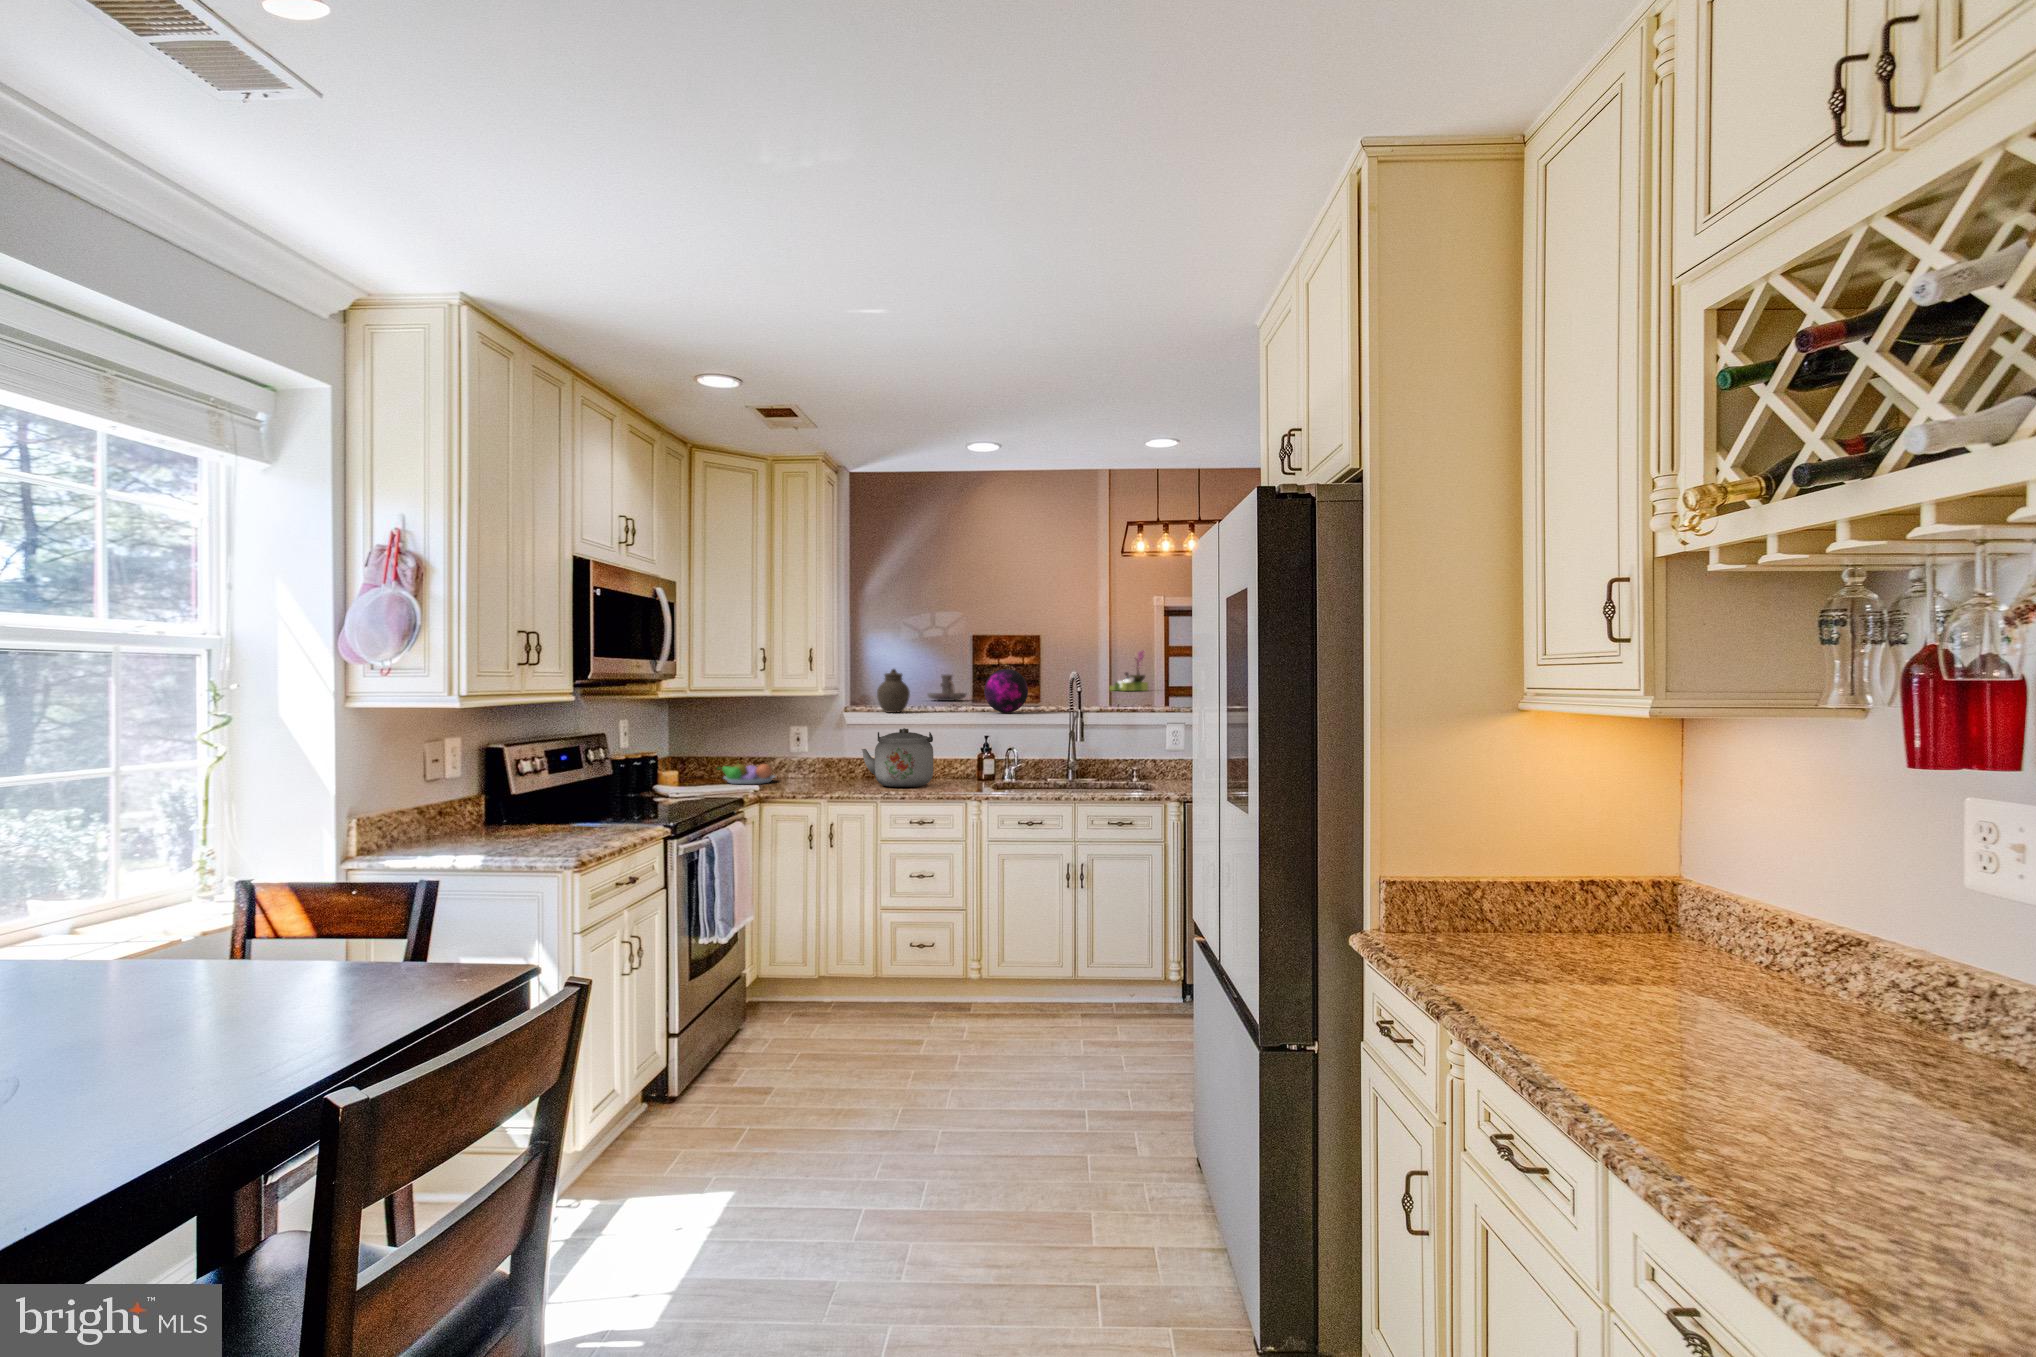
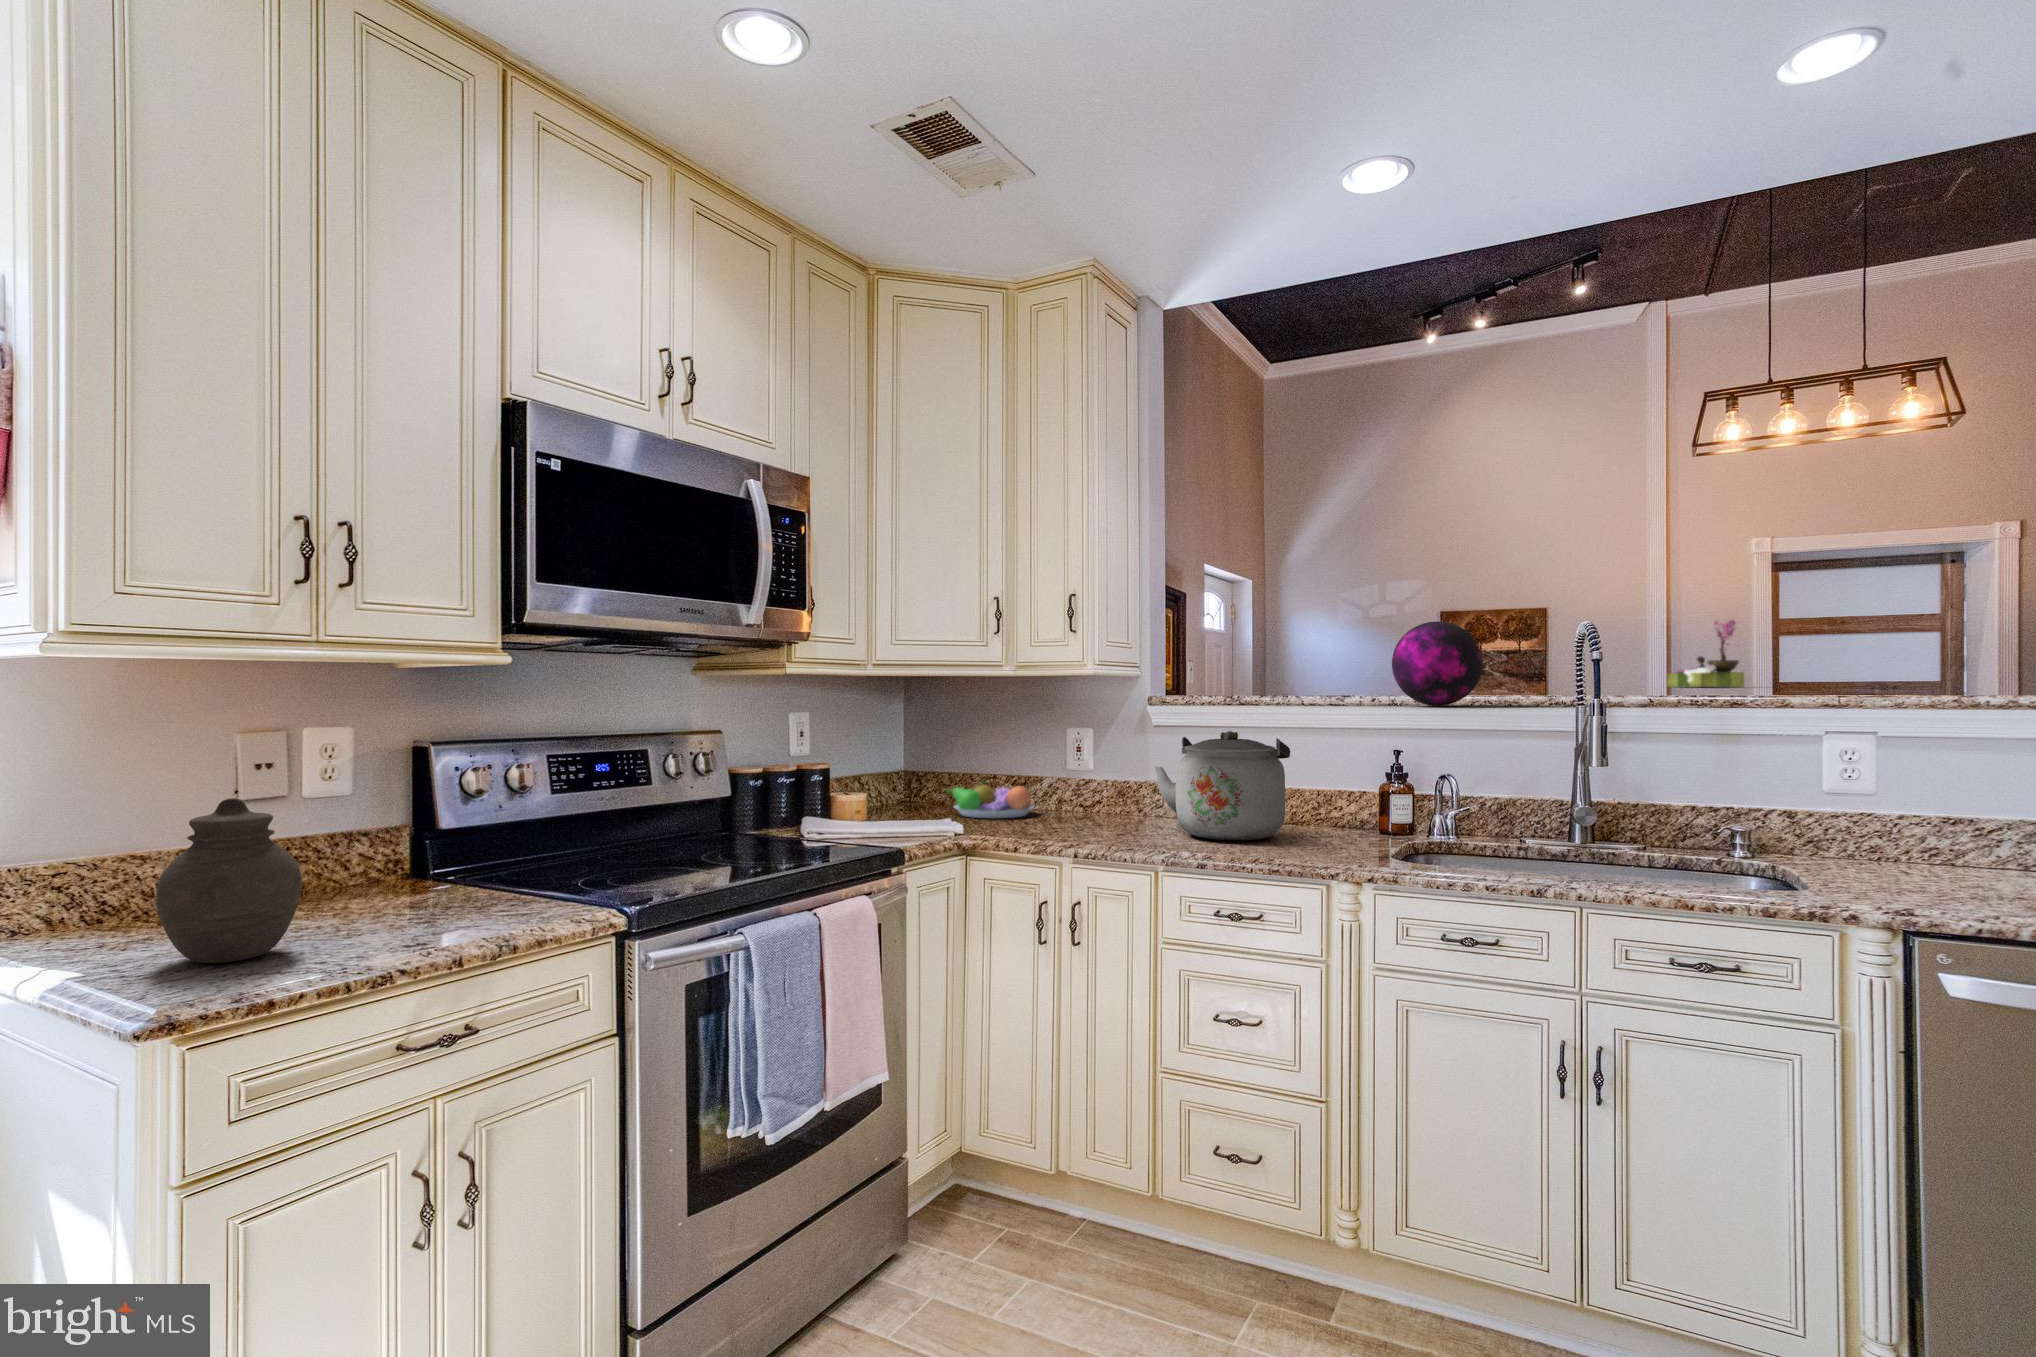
jar: present [877,669,910,713] -> present [156,798,302,963]
candle holder: present [928,675,966,701] -> none [1329,653,1395,695]

